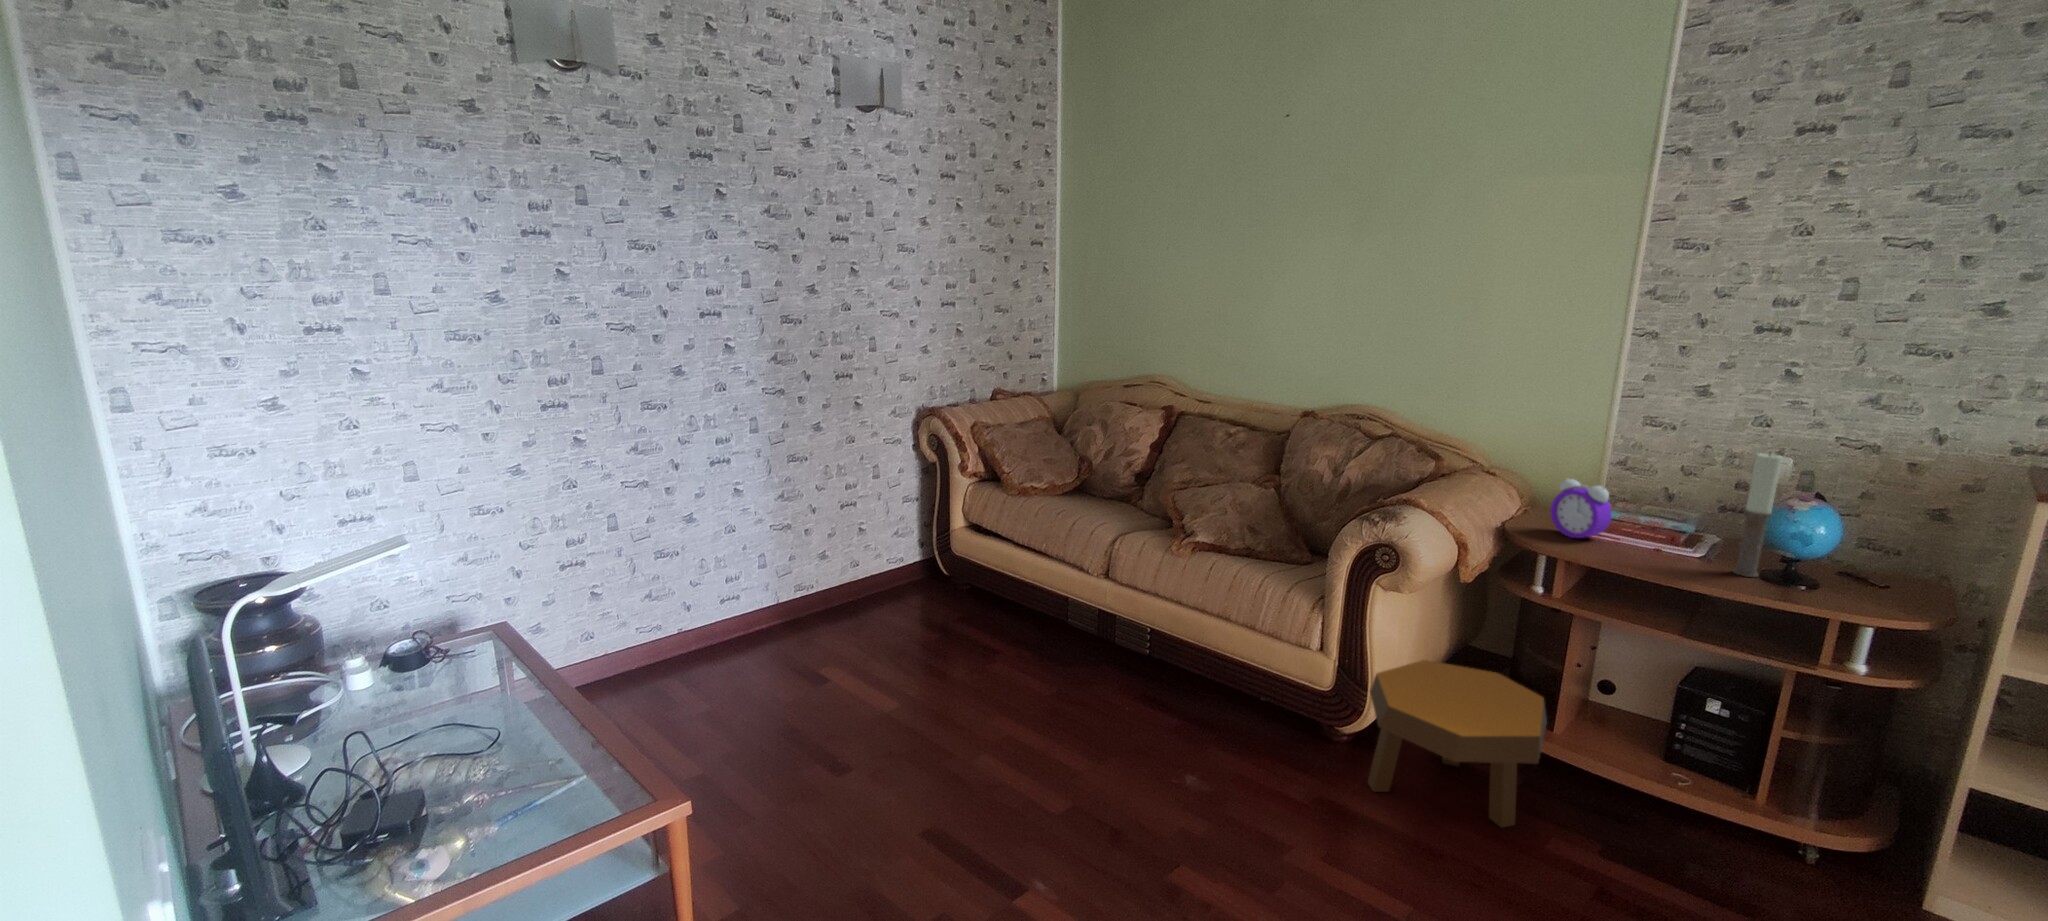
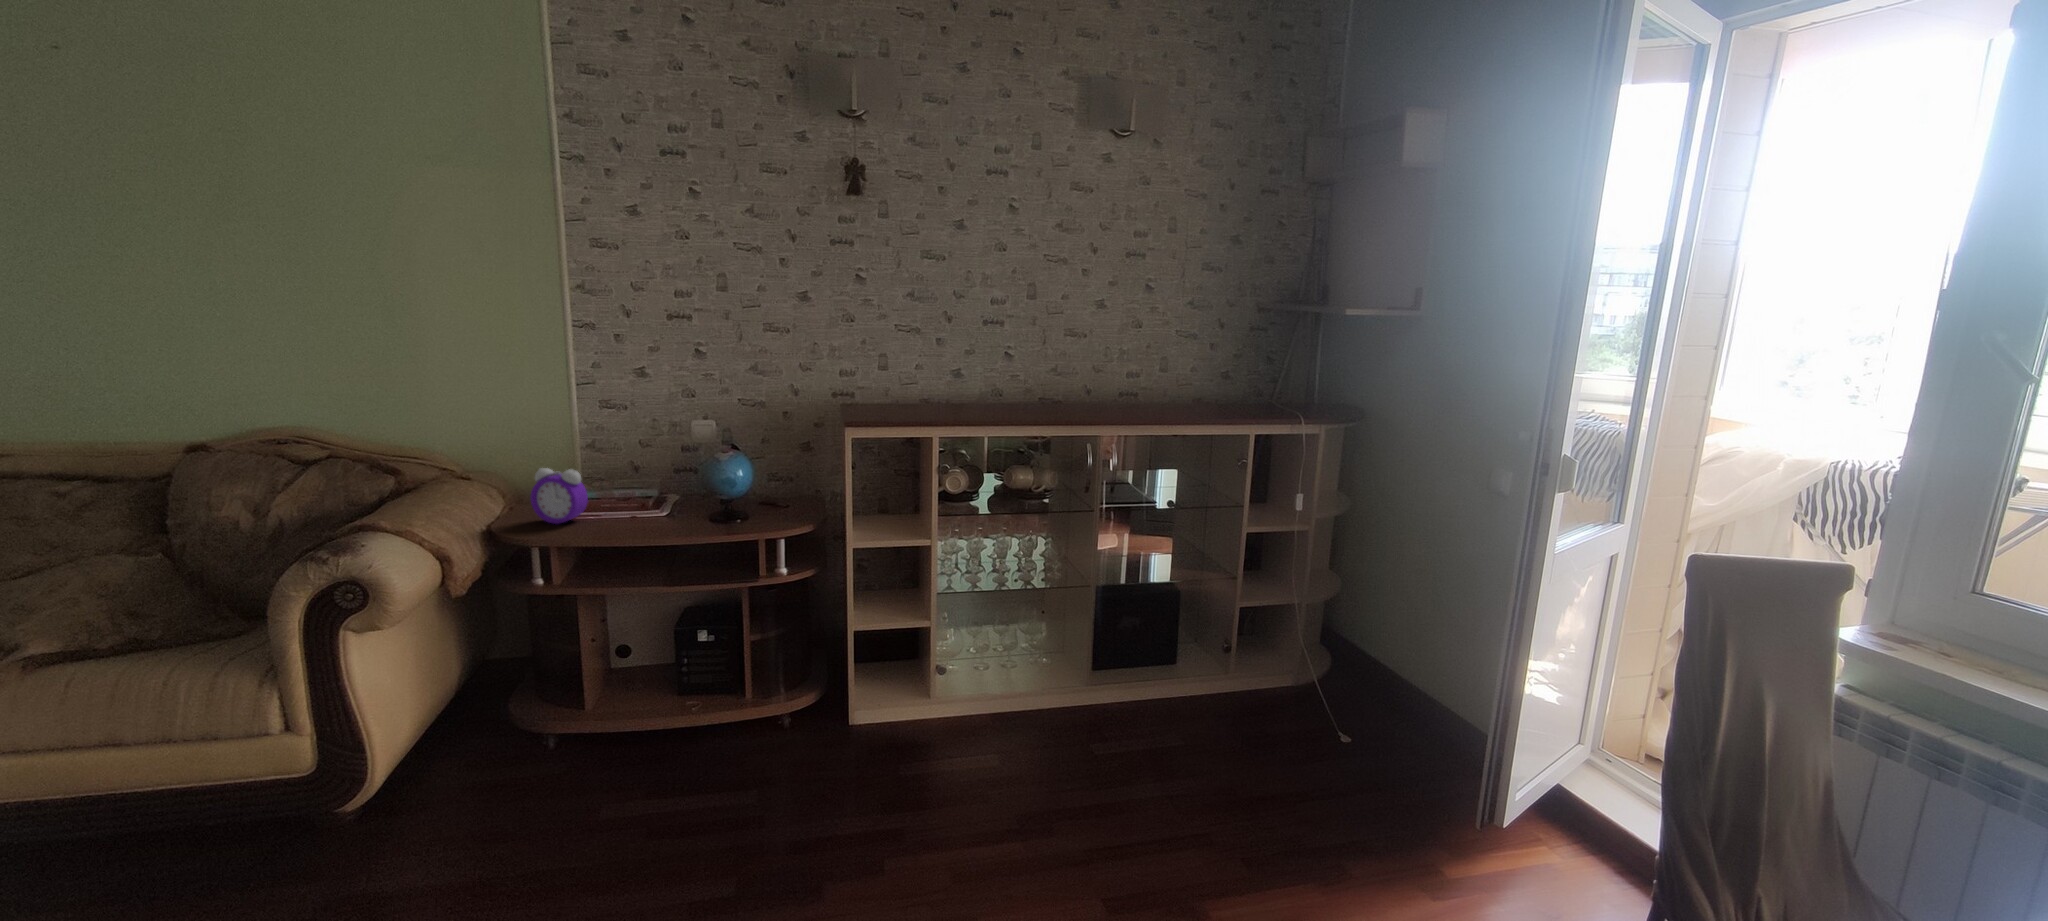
candle: present [1733,452,1782,577] -> none [687,416,709,522]
footstool: present [1368,660,1547,828] -> none [367,677,571,865]

